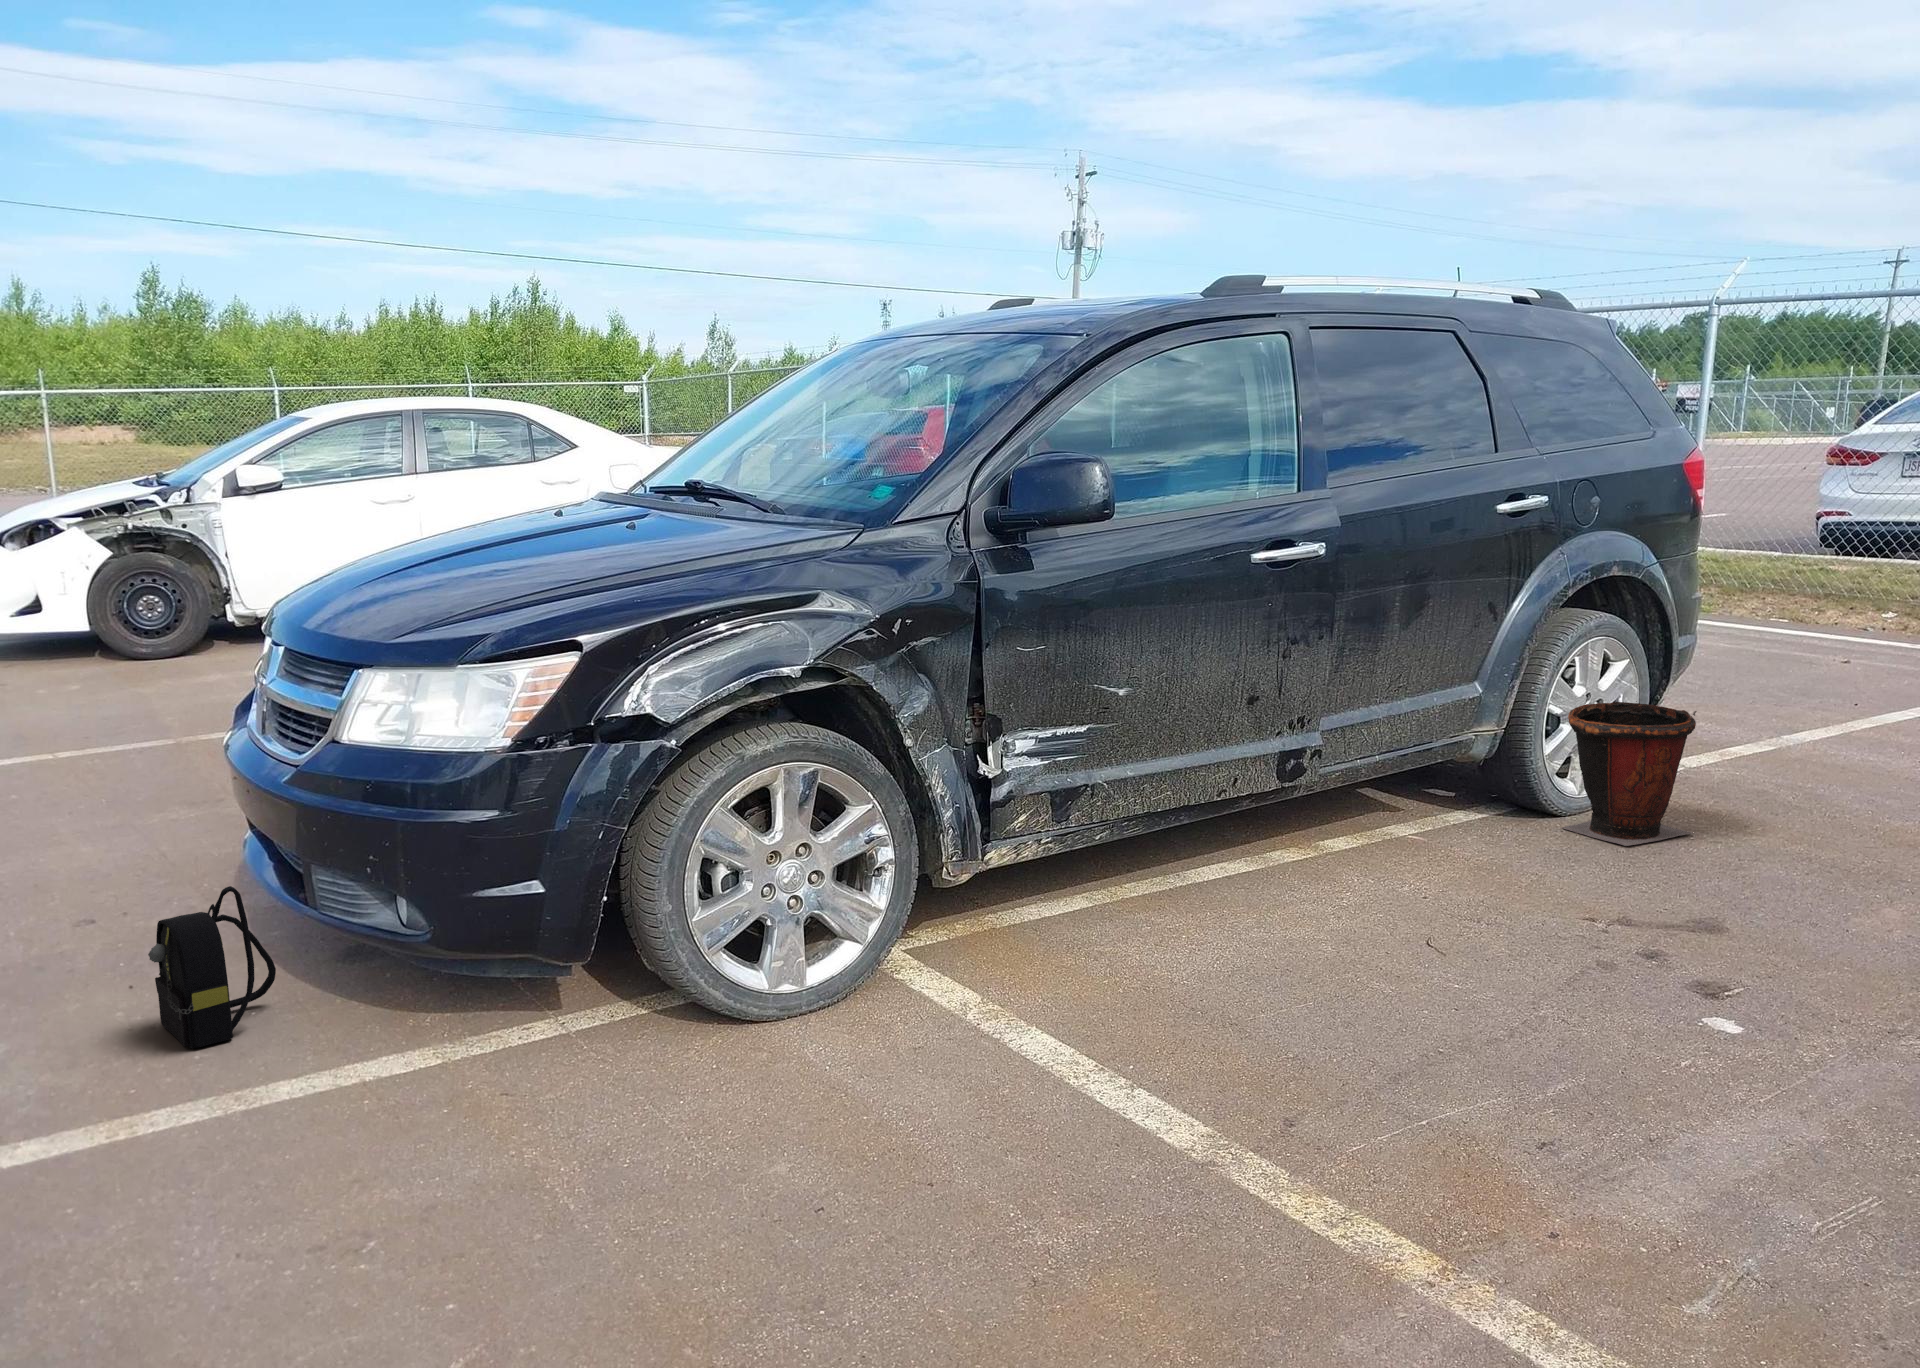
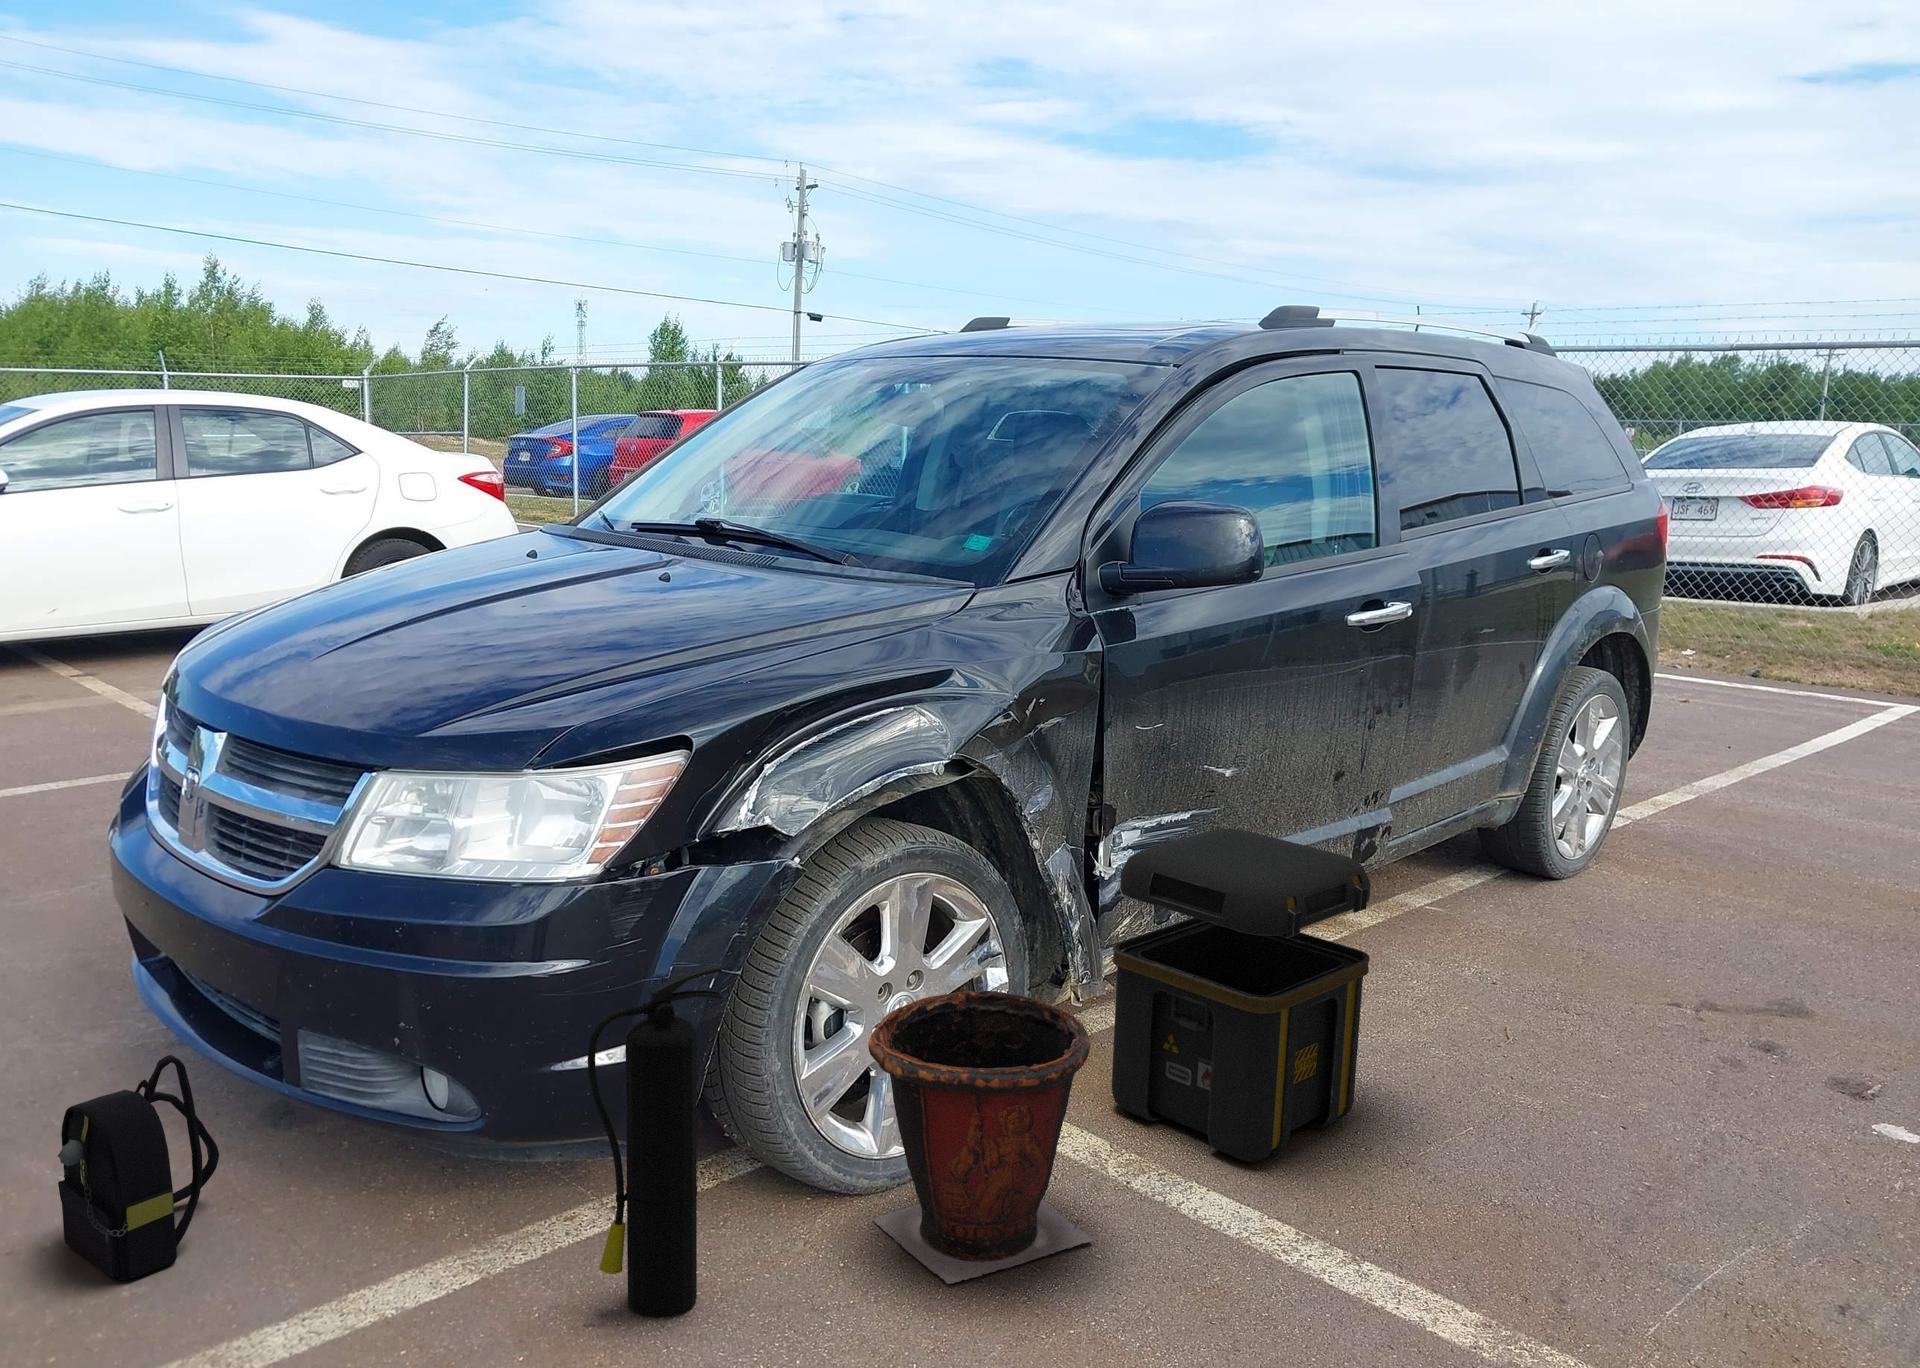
waste bin: present [1562,701,1697,846] -> present [868,987,1093,1284]
toolbox: none [998,739,1218,1015] -> present [1112,829,1370,1162]
fire extinguisher: none [497,819,603,1091] -> present [588,965,723,1318]

